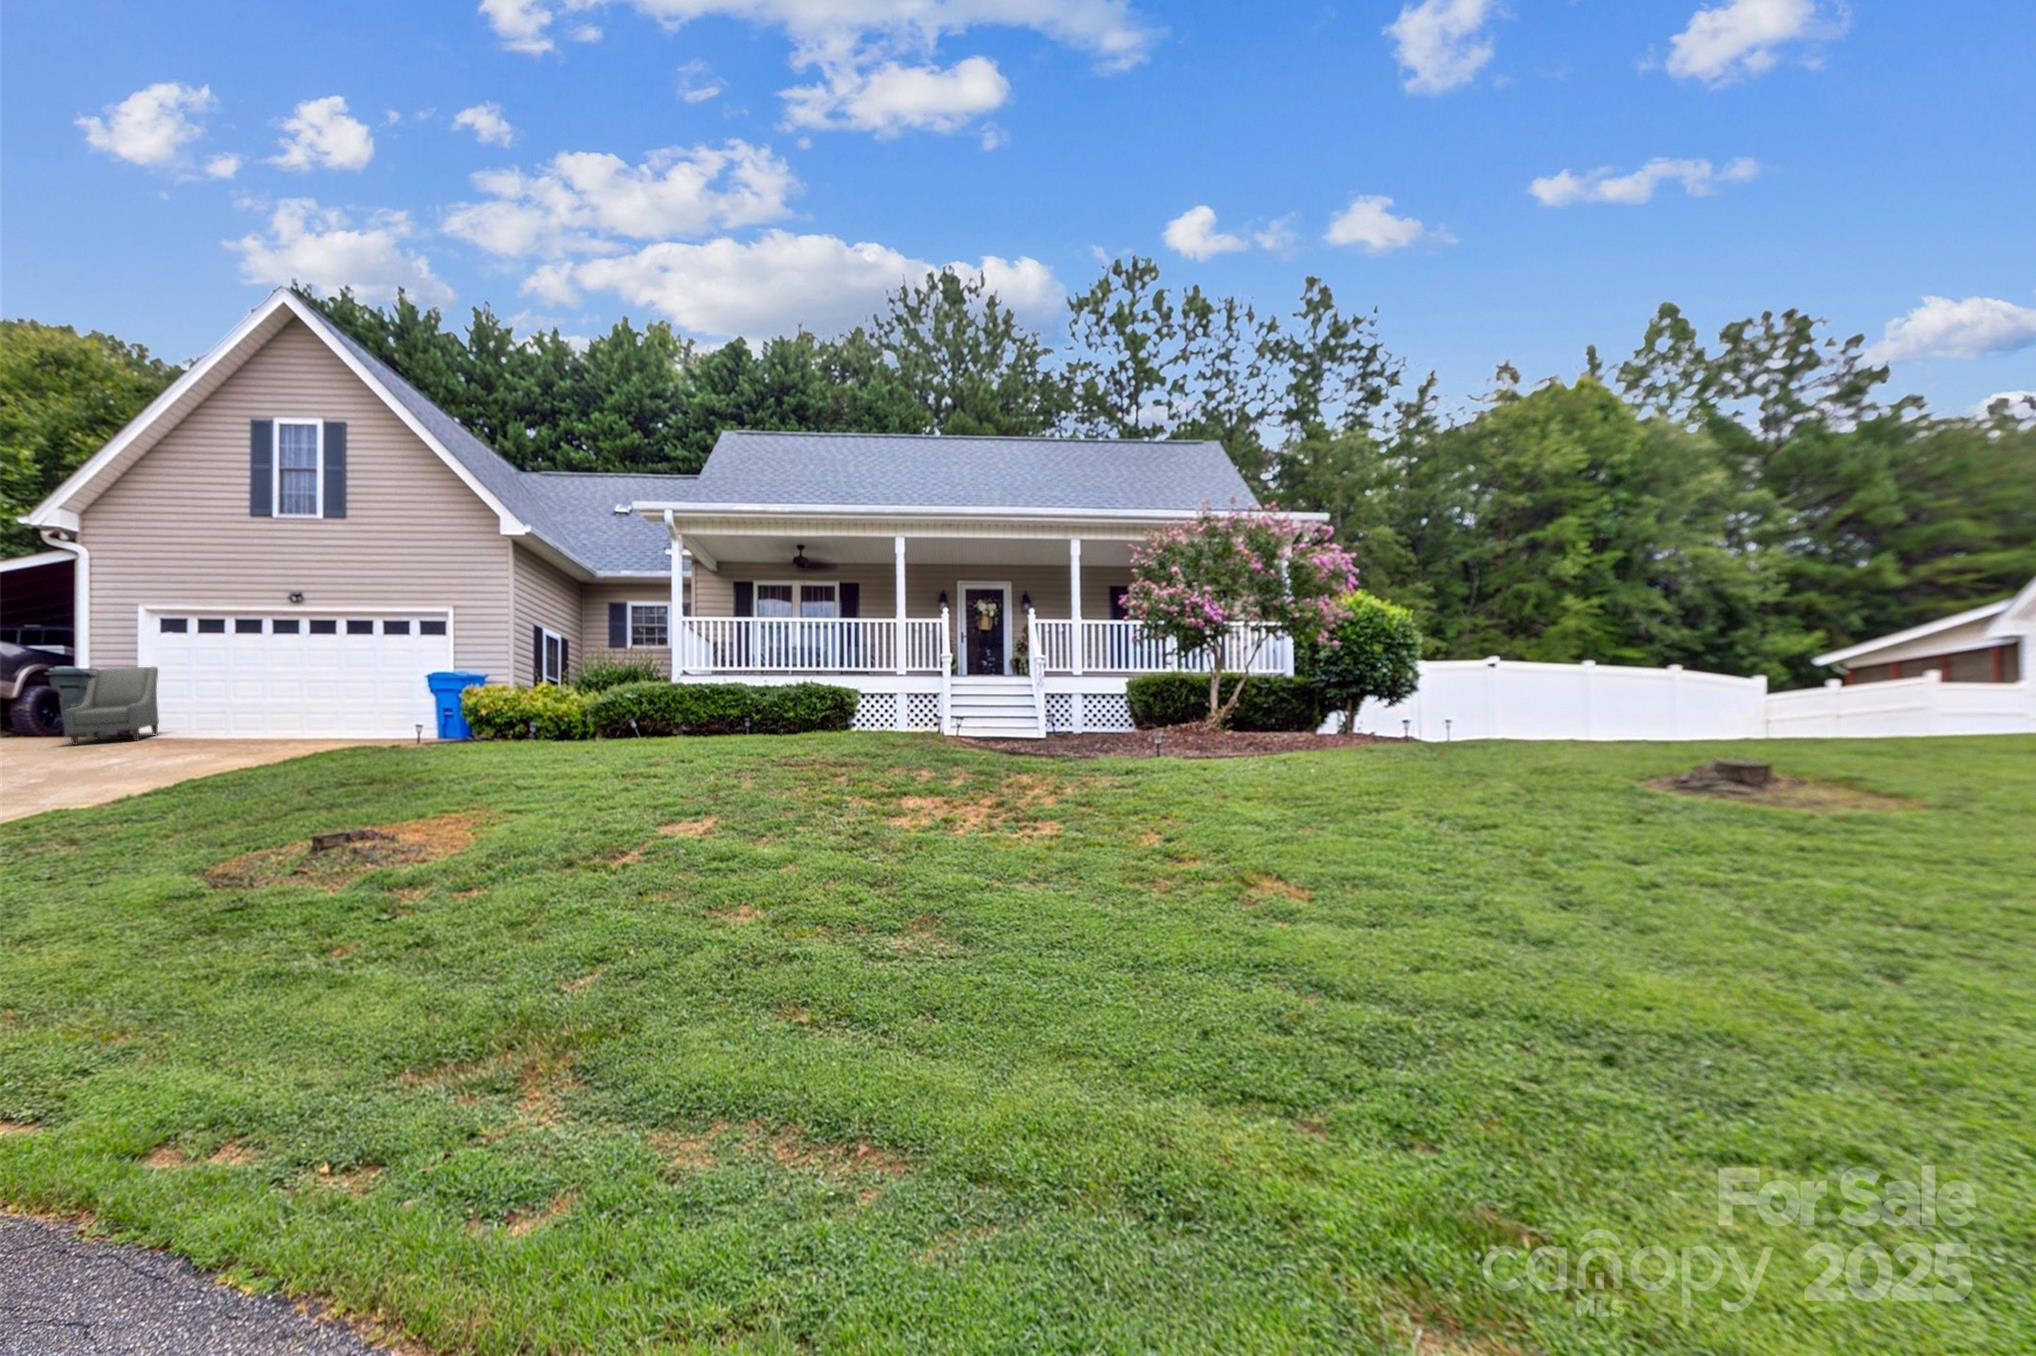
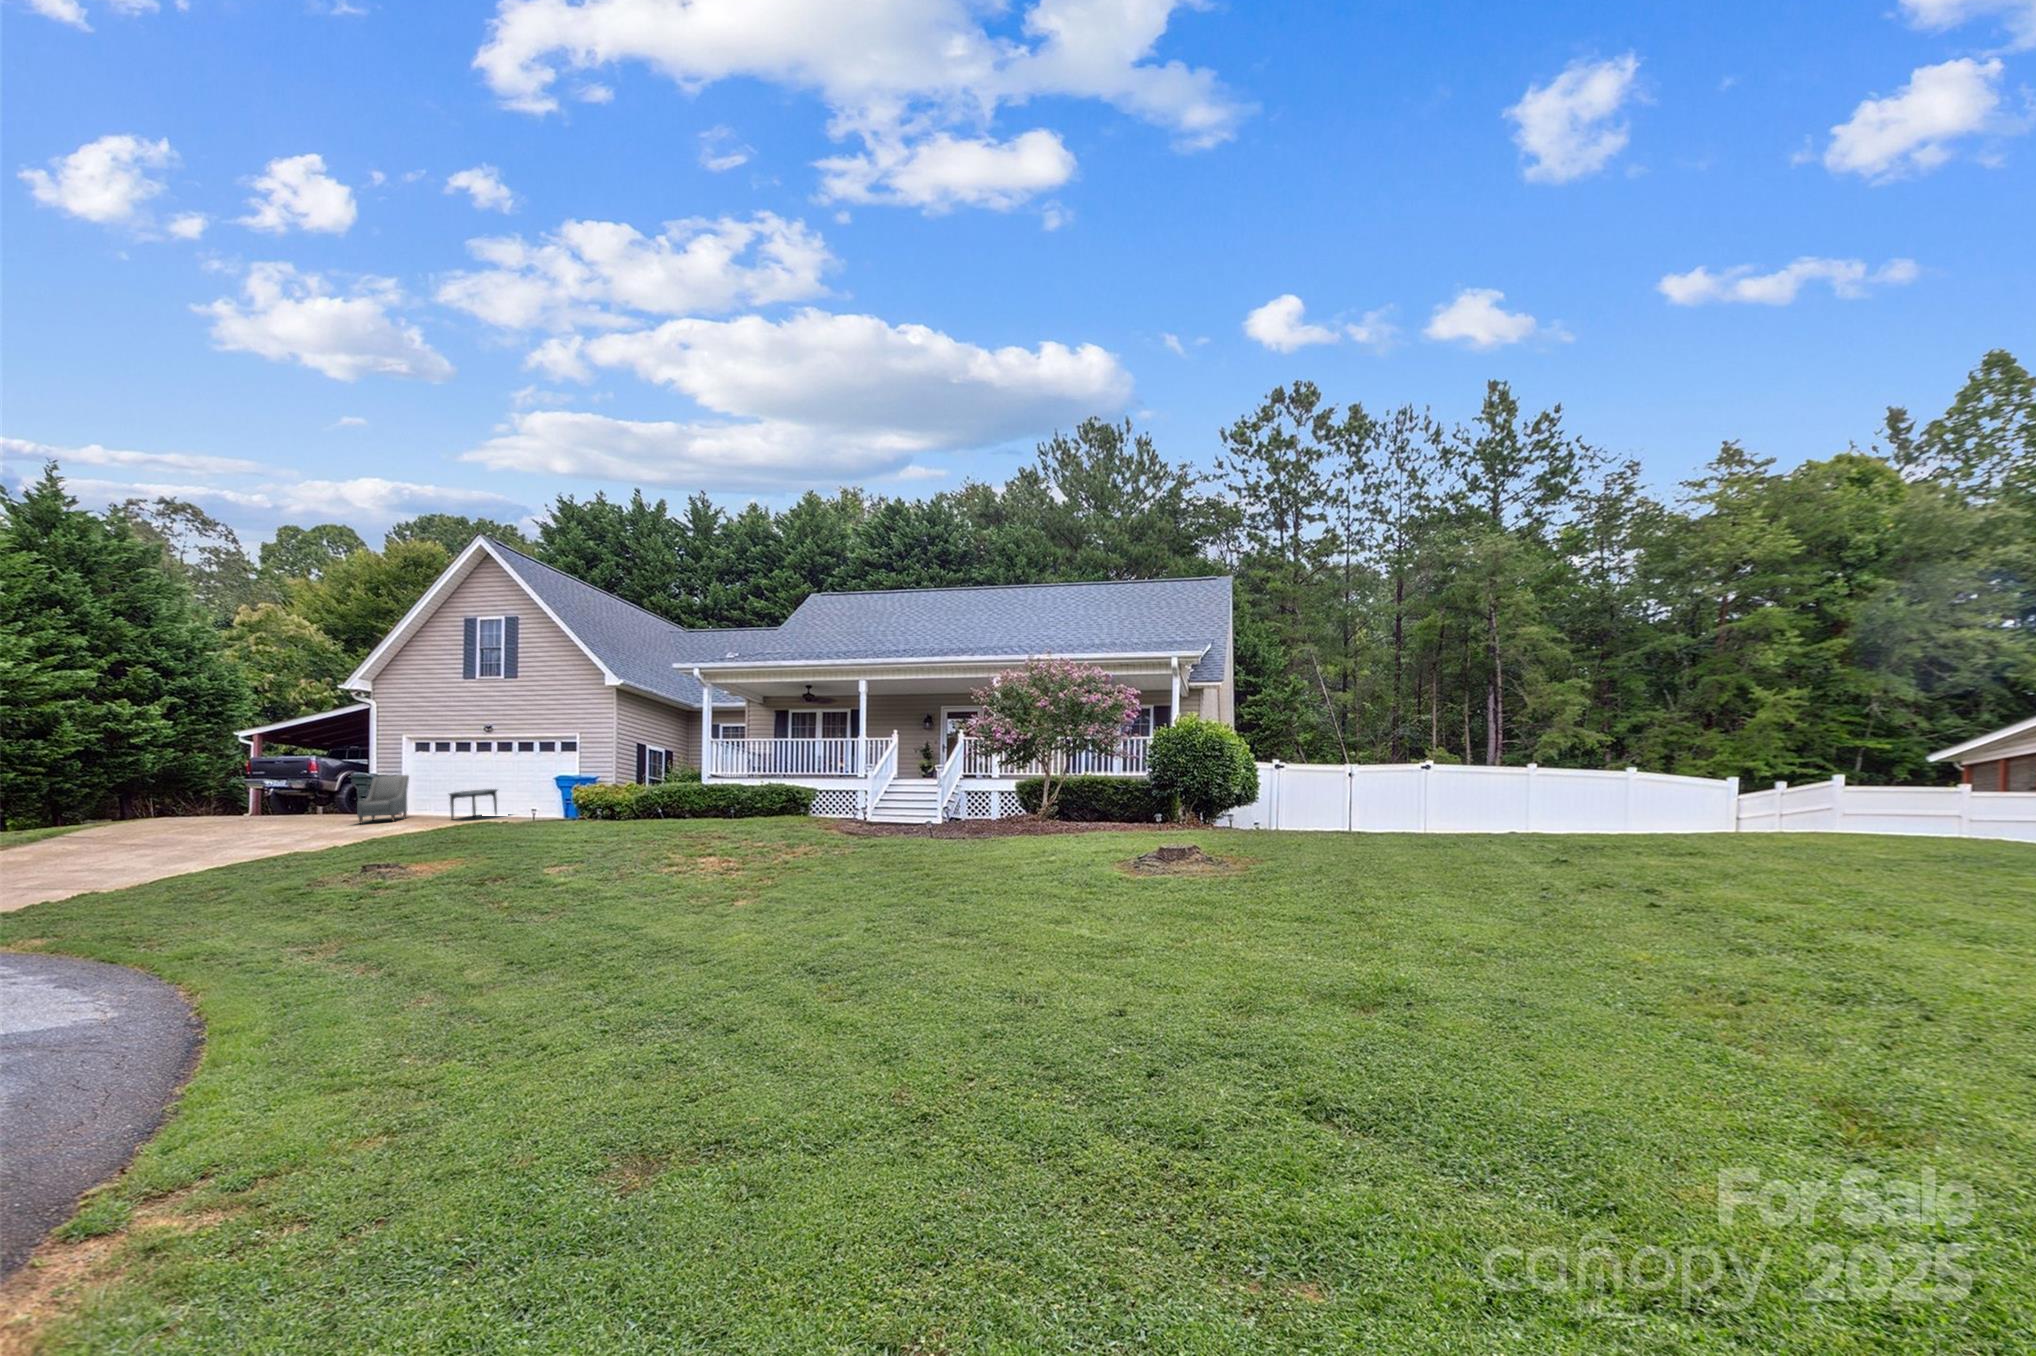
round table: none [237,690,325,736] -> present [449,789,497,819]

